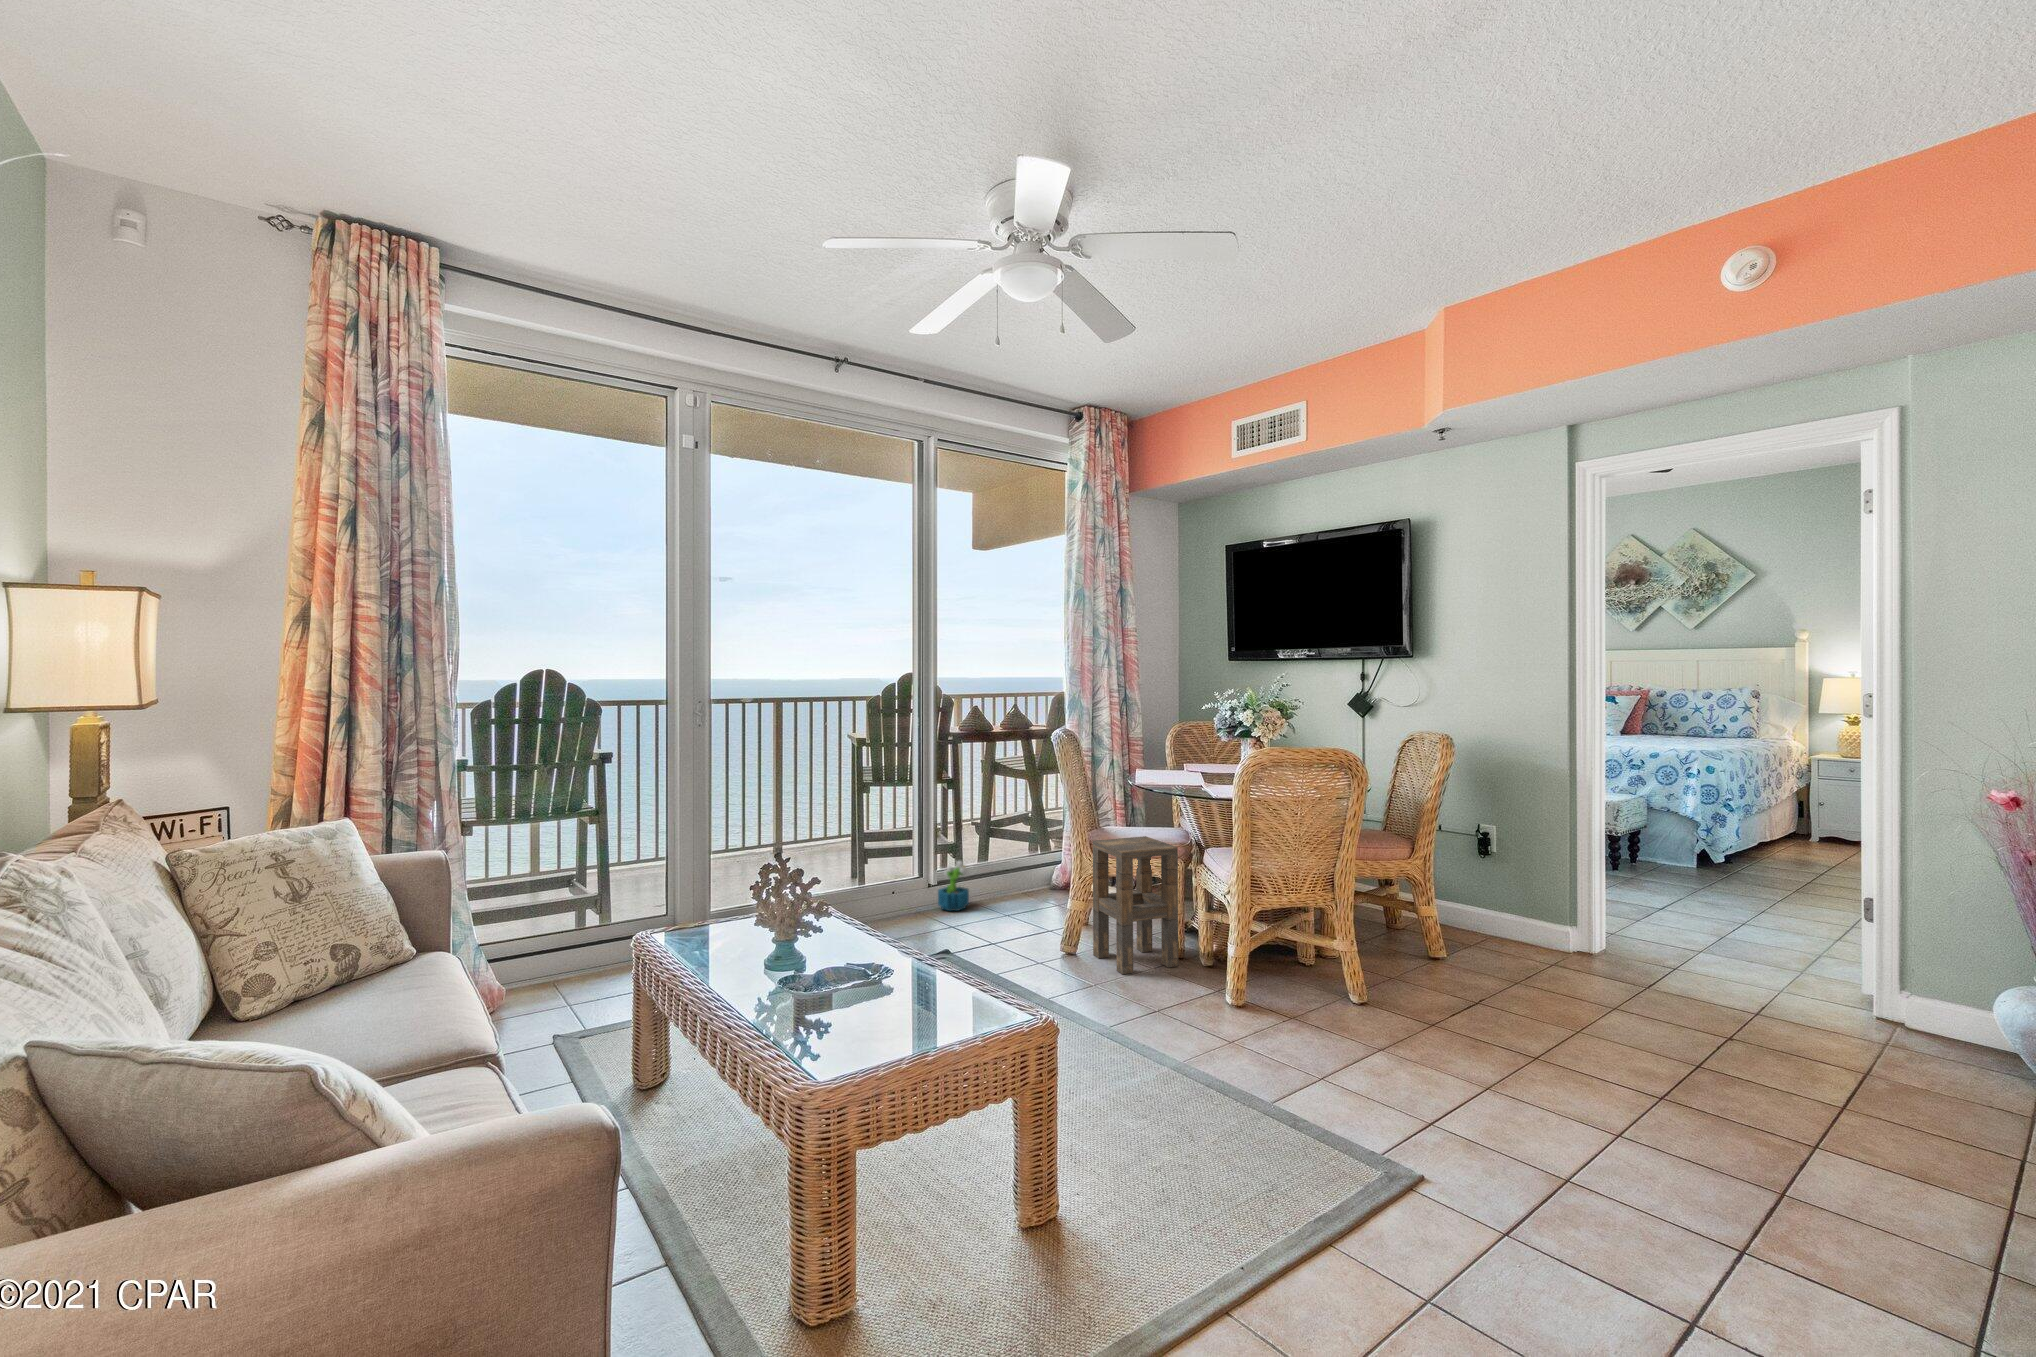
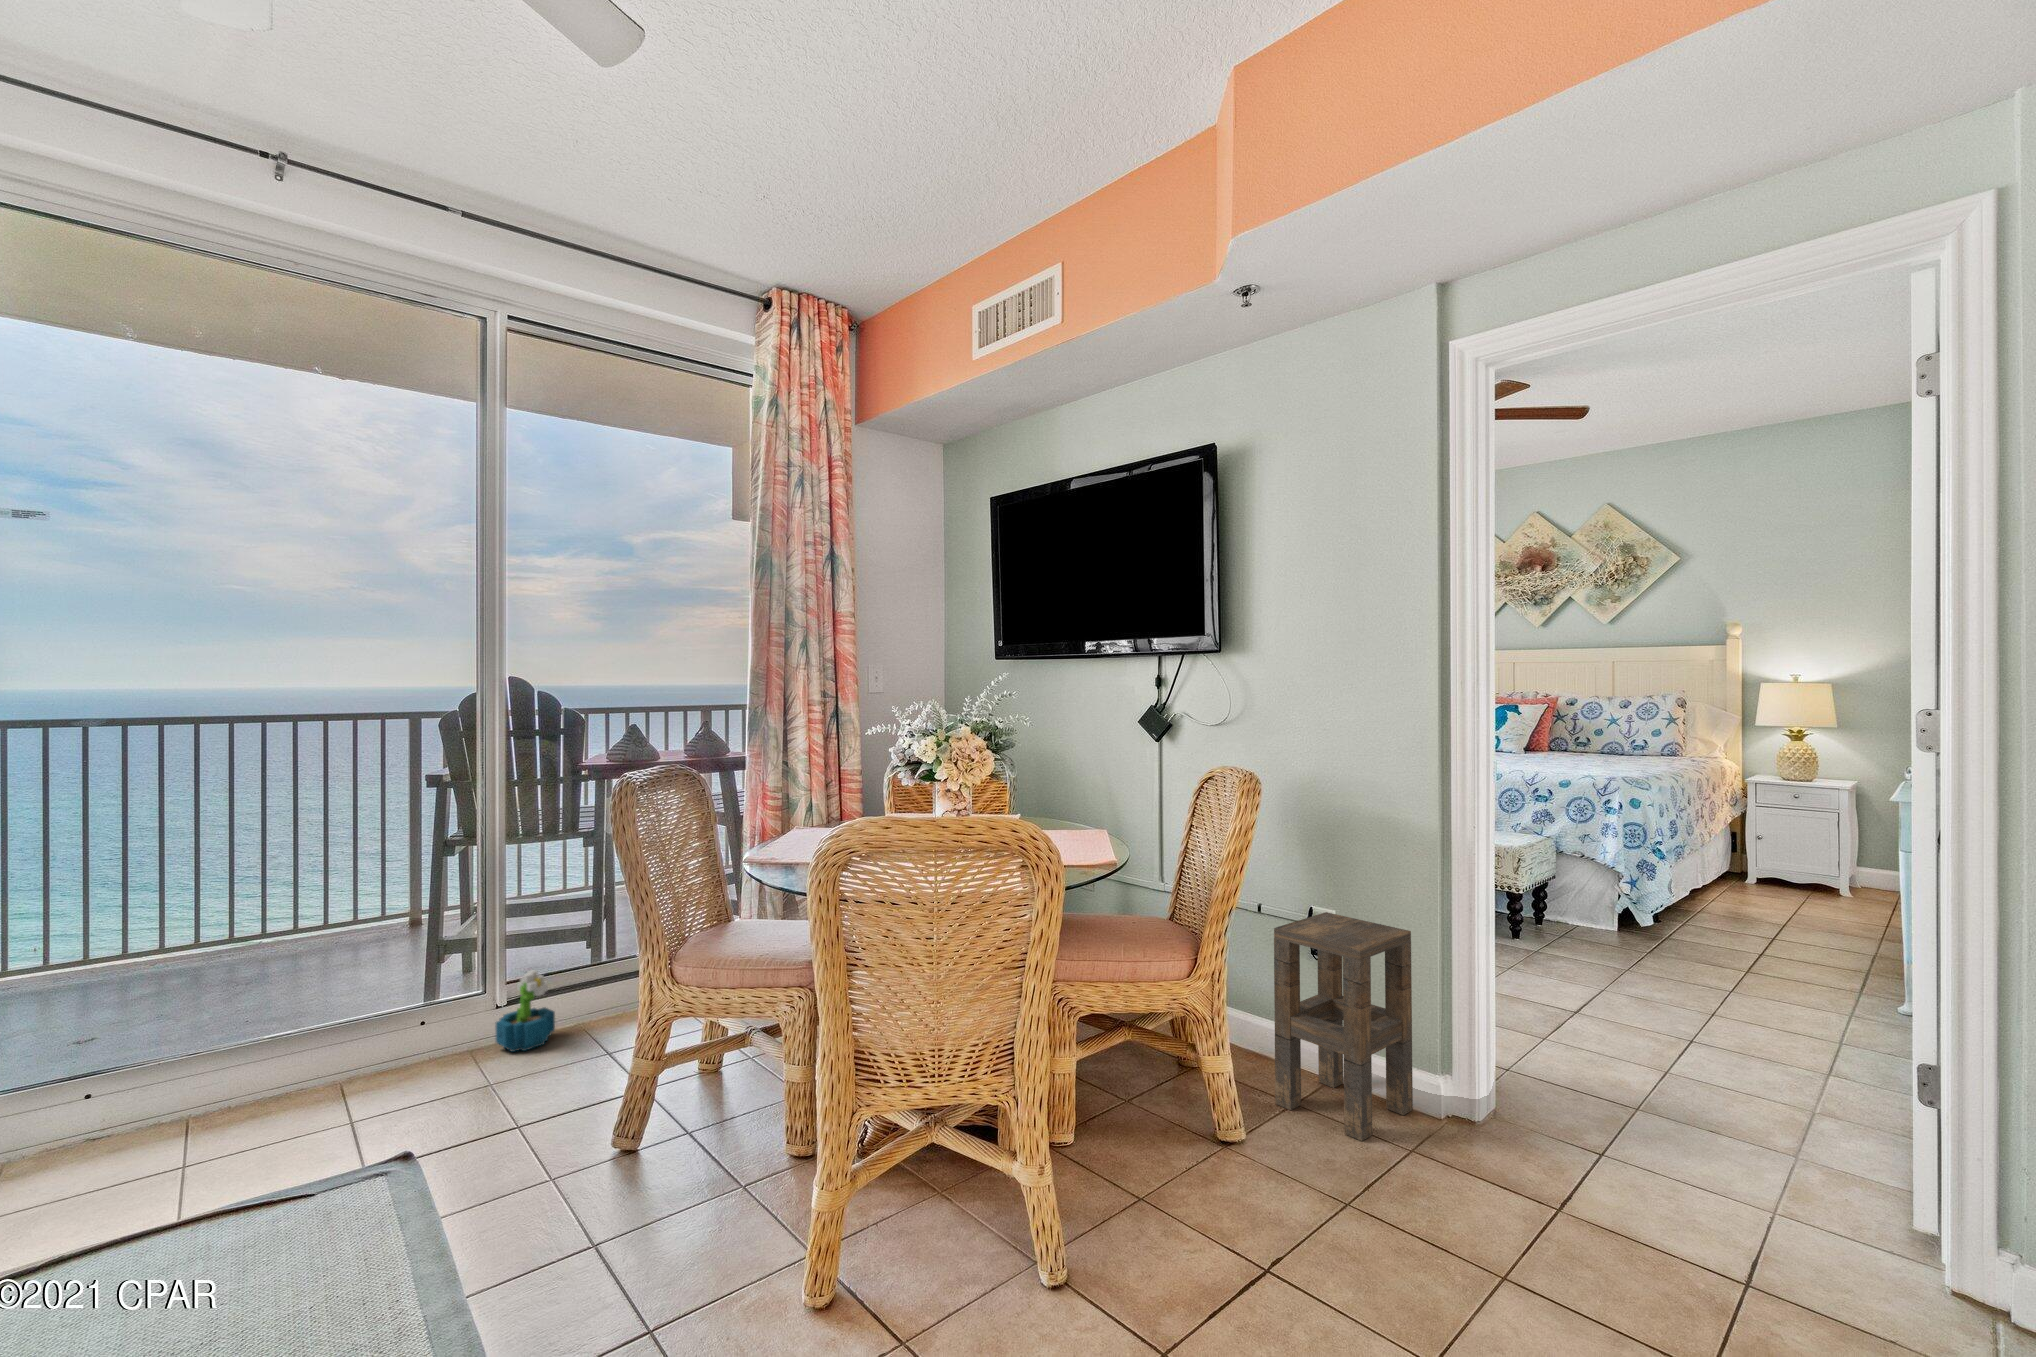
side table: present [1093,836,1178,974] -> present [1274,912,1413,1141]

